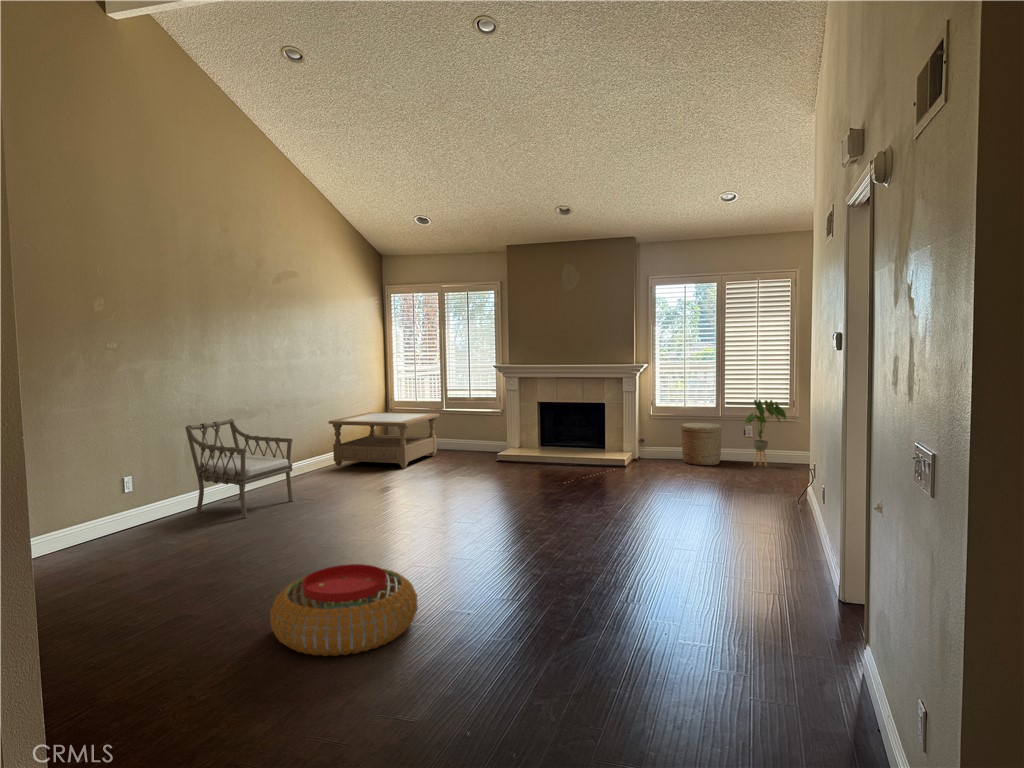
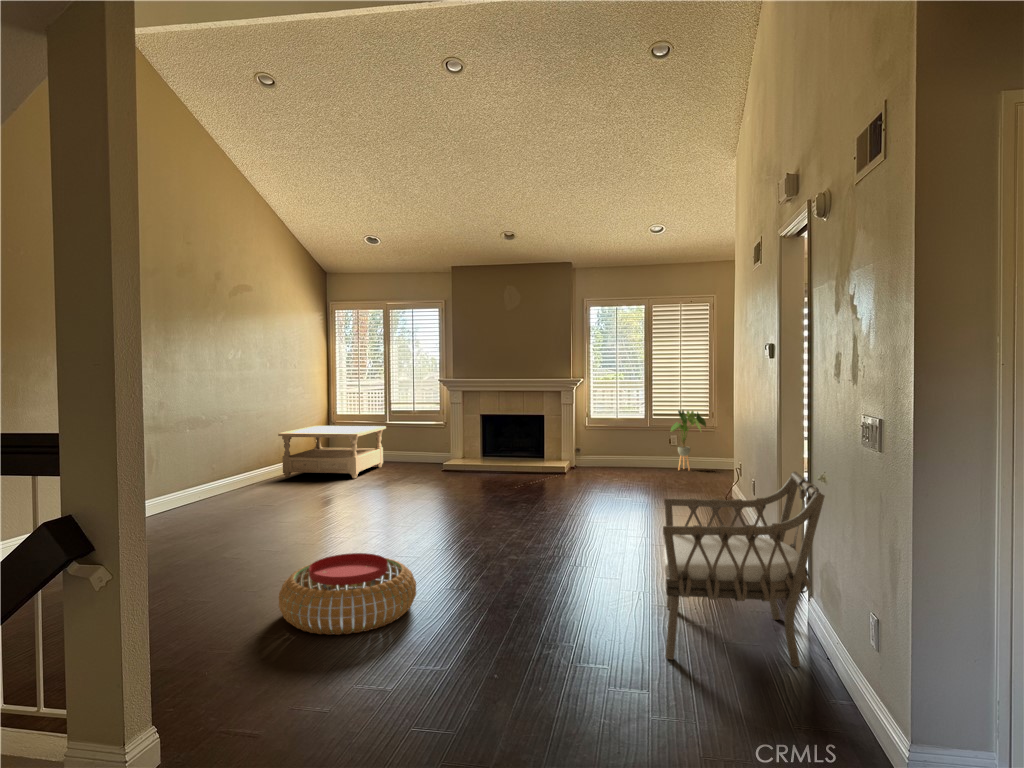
armchair: present [185,419,293,518] -> present [663,472,825,667]
woven basket: present [681,423,722,465] -> none [614,432,650,470]

